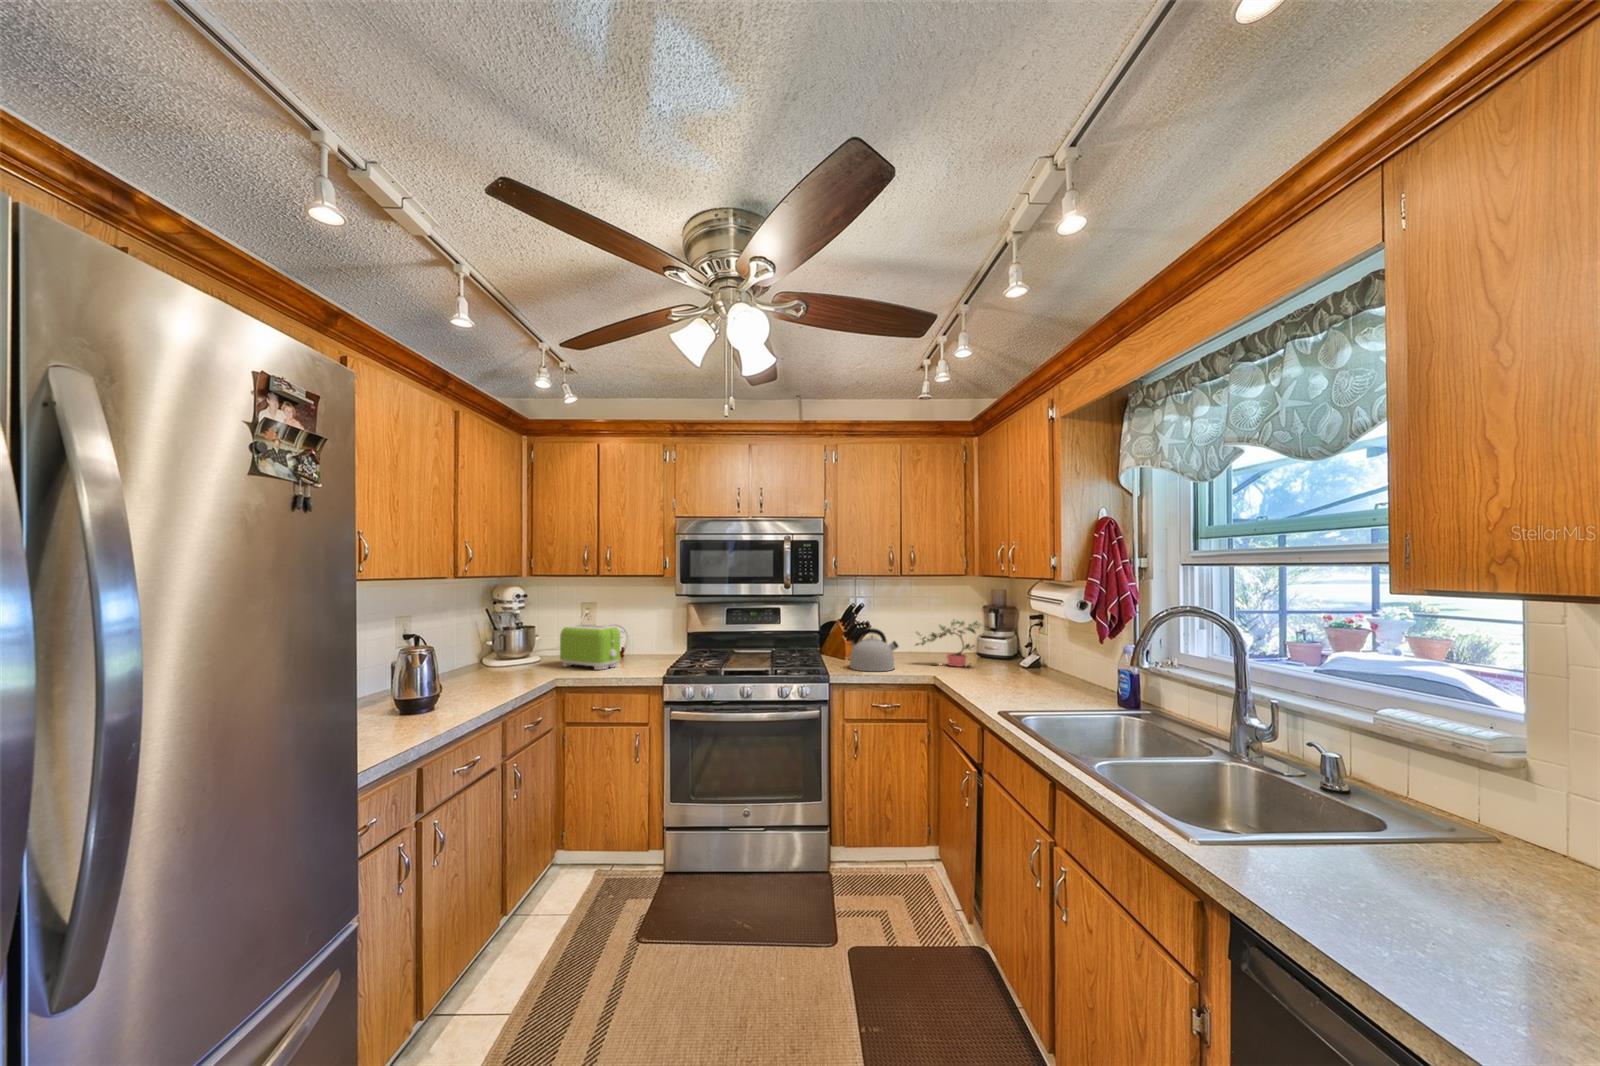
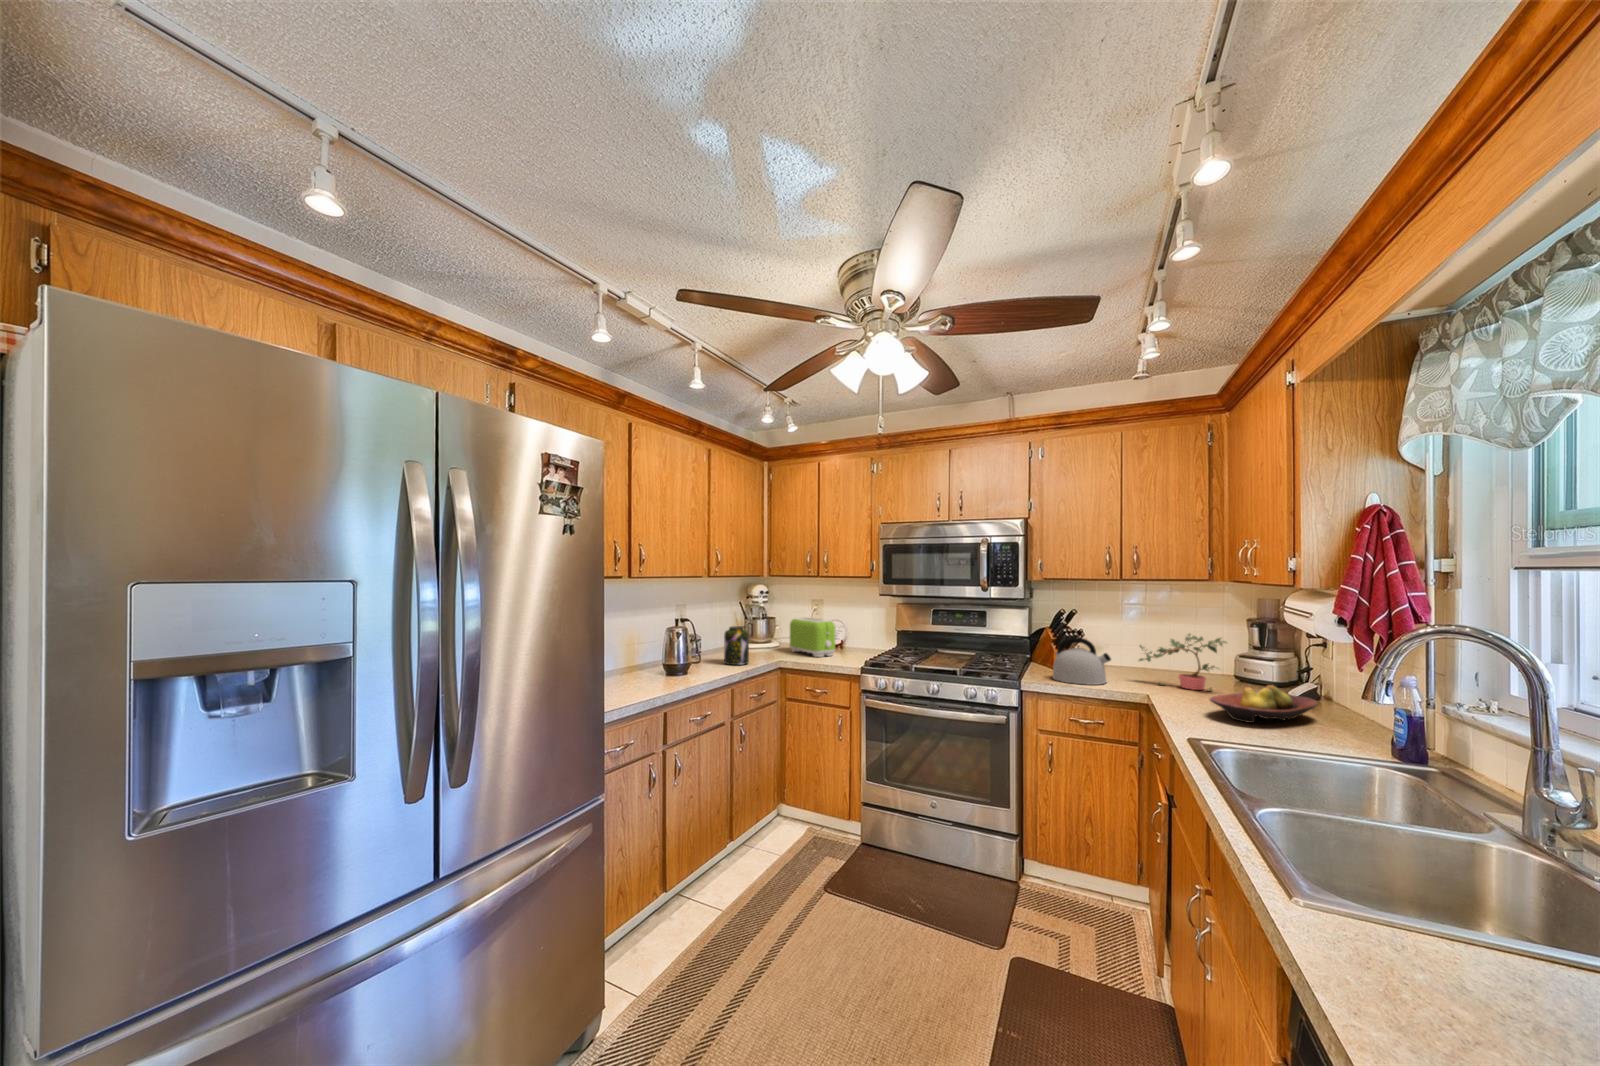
jar: none [483,641,519,691] -> present [724,626,749,665]
fruit bowl: none [991,658,1056,691] -> present [1210,685,1317,723]

